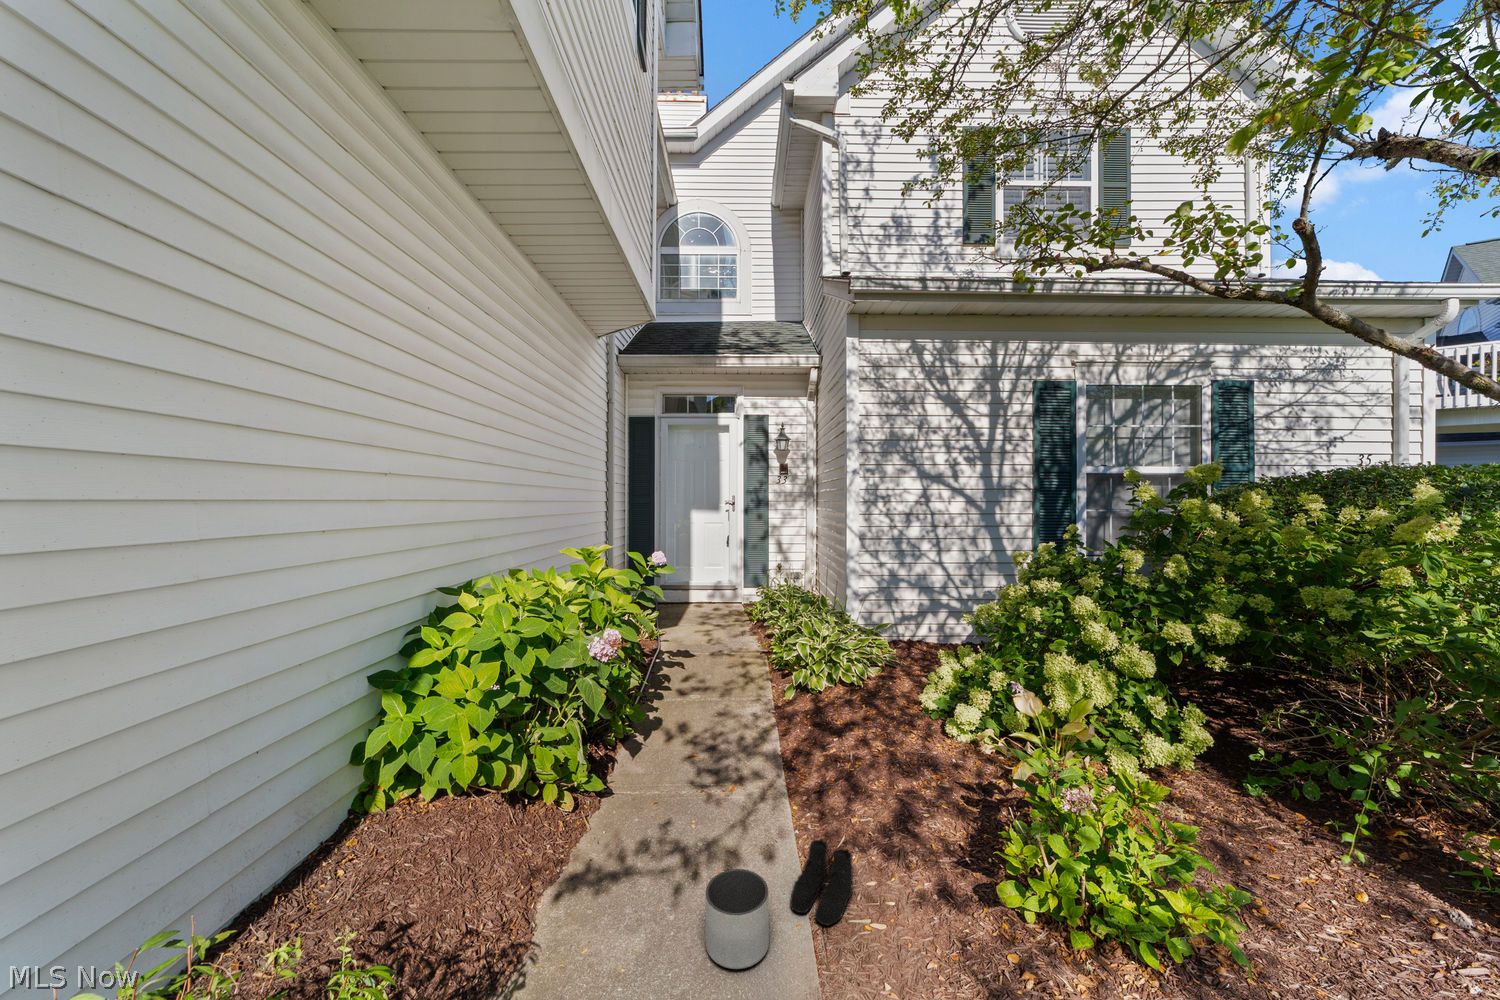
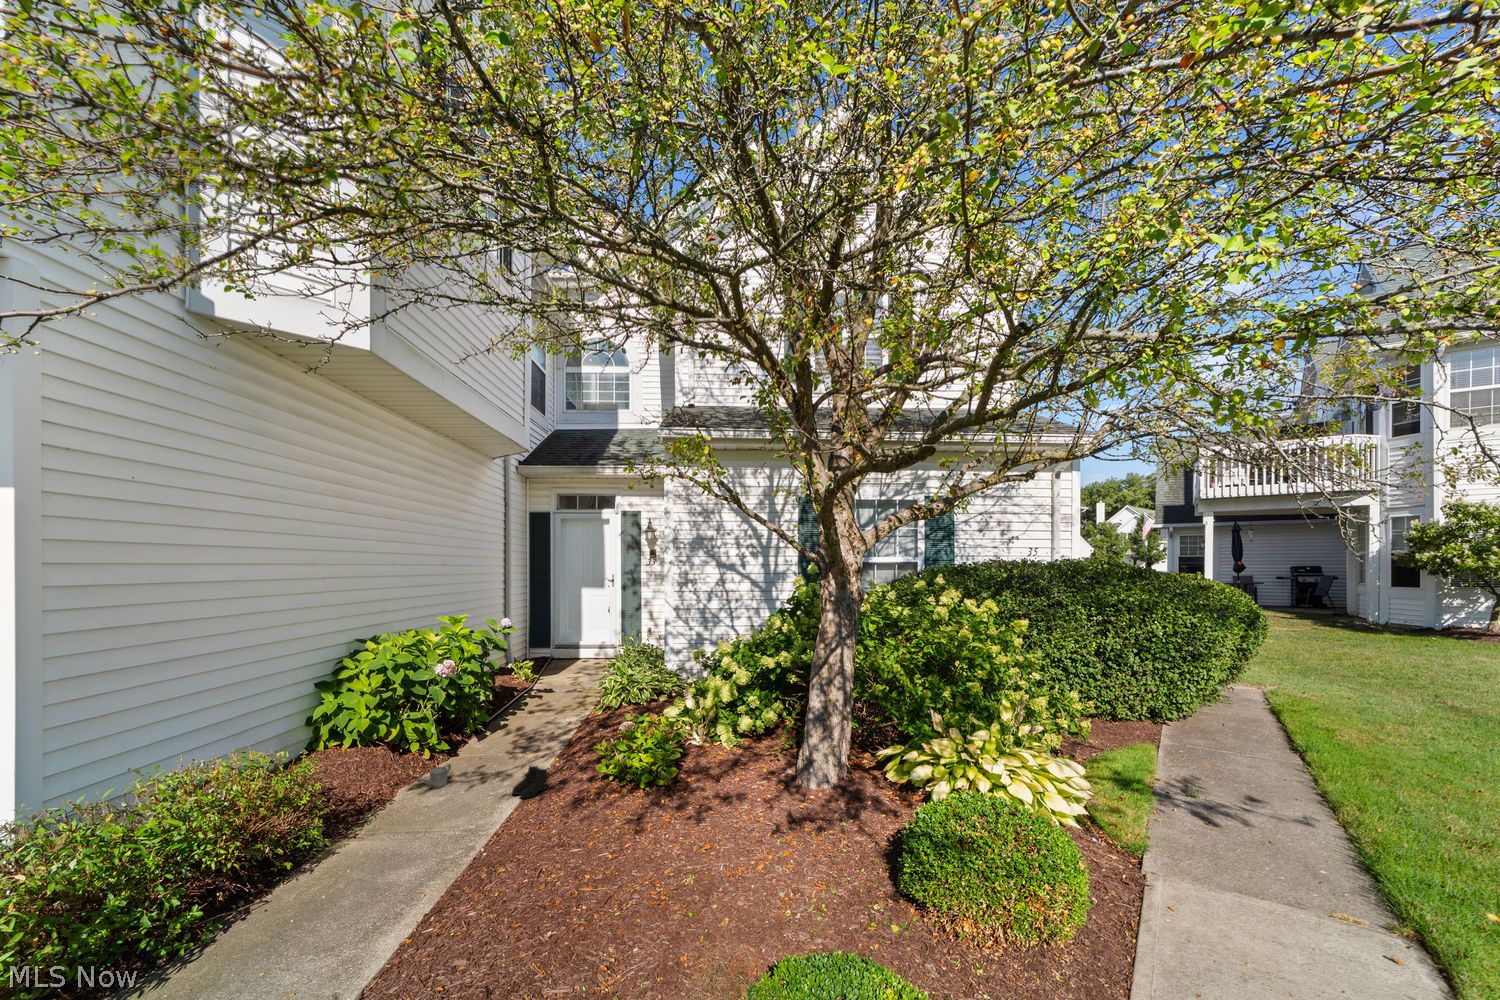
watering can: none [590,828,637,889] -> present [417,764,451,789]
planter: present [706,869,769,969] -> none [462,772,494,810]

